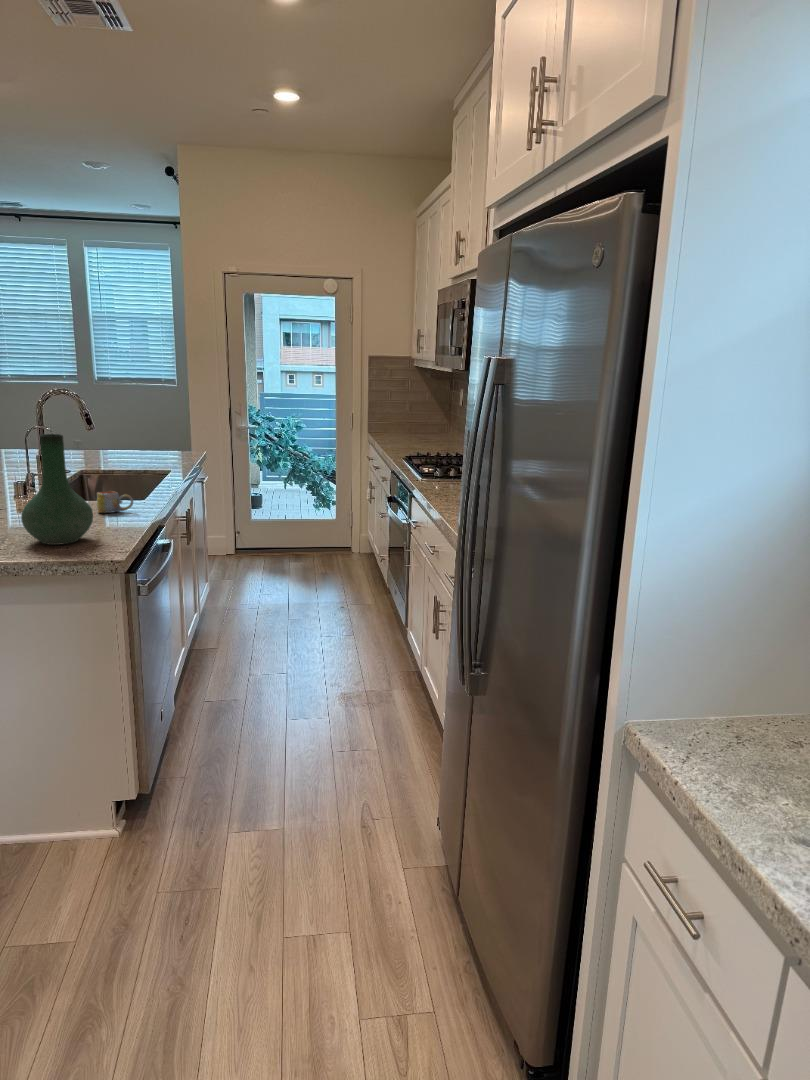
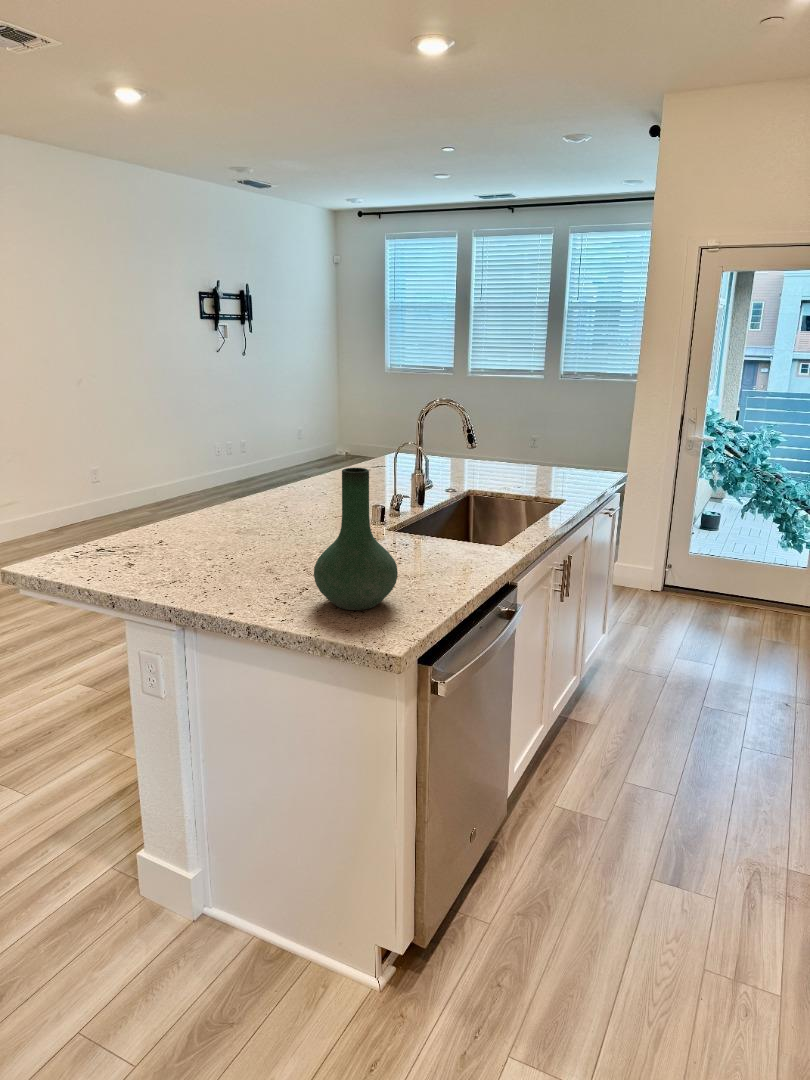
mug: present [96,491,133,513] -> none [435,533,478,562]

